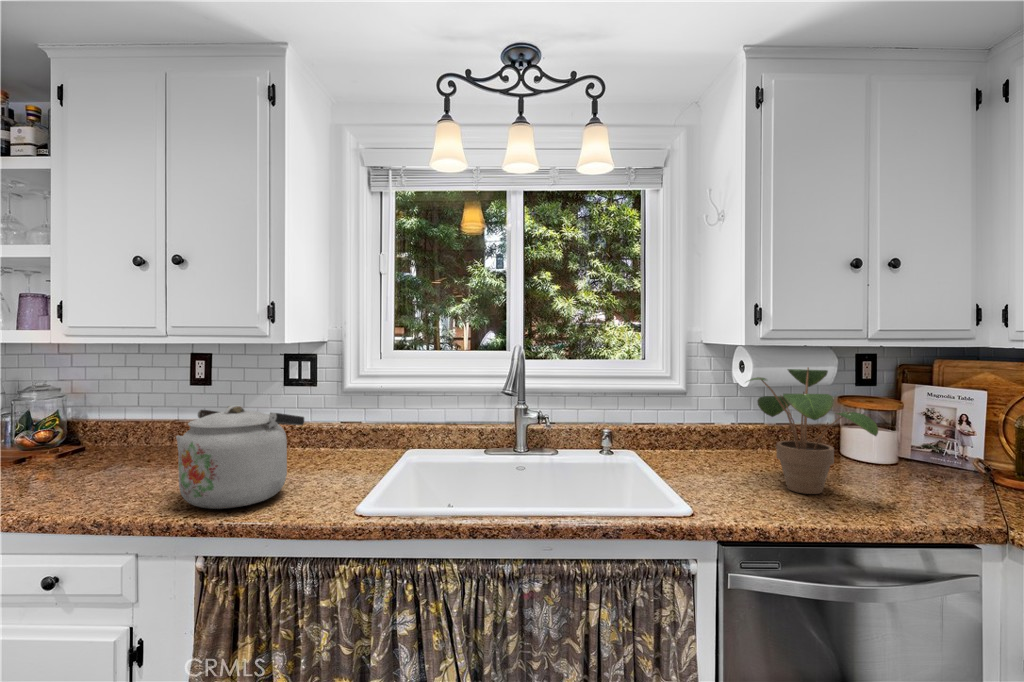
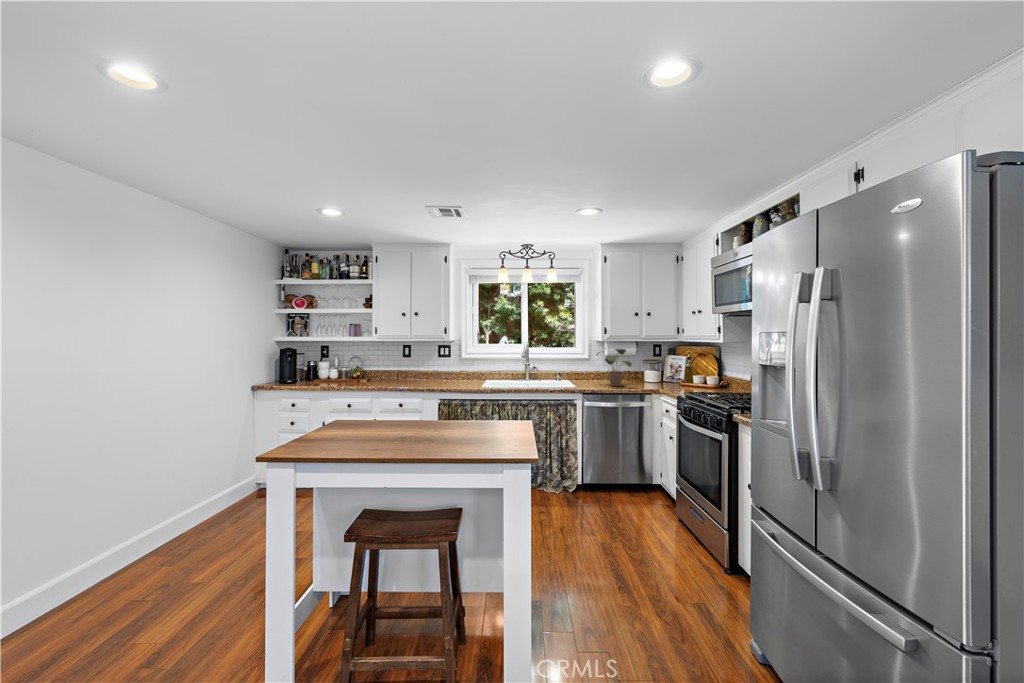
kettle: present [176,405,304,509] -> none [424,359,461,388]

